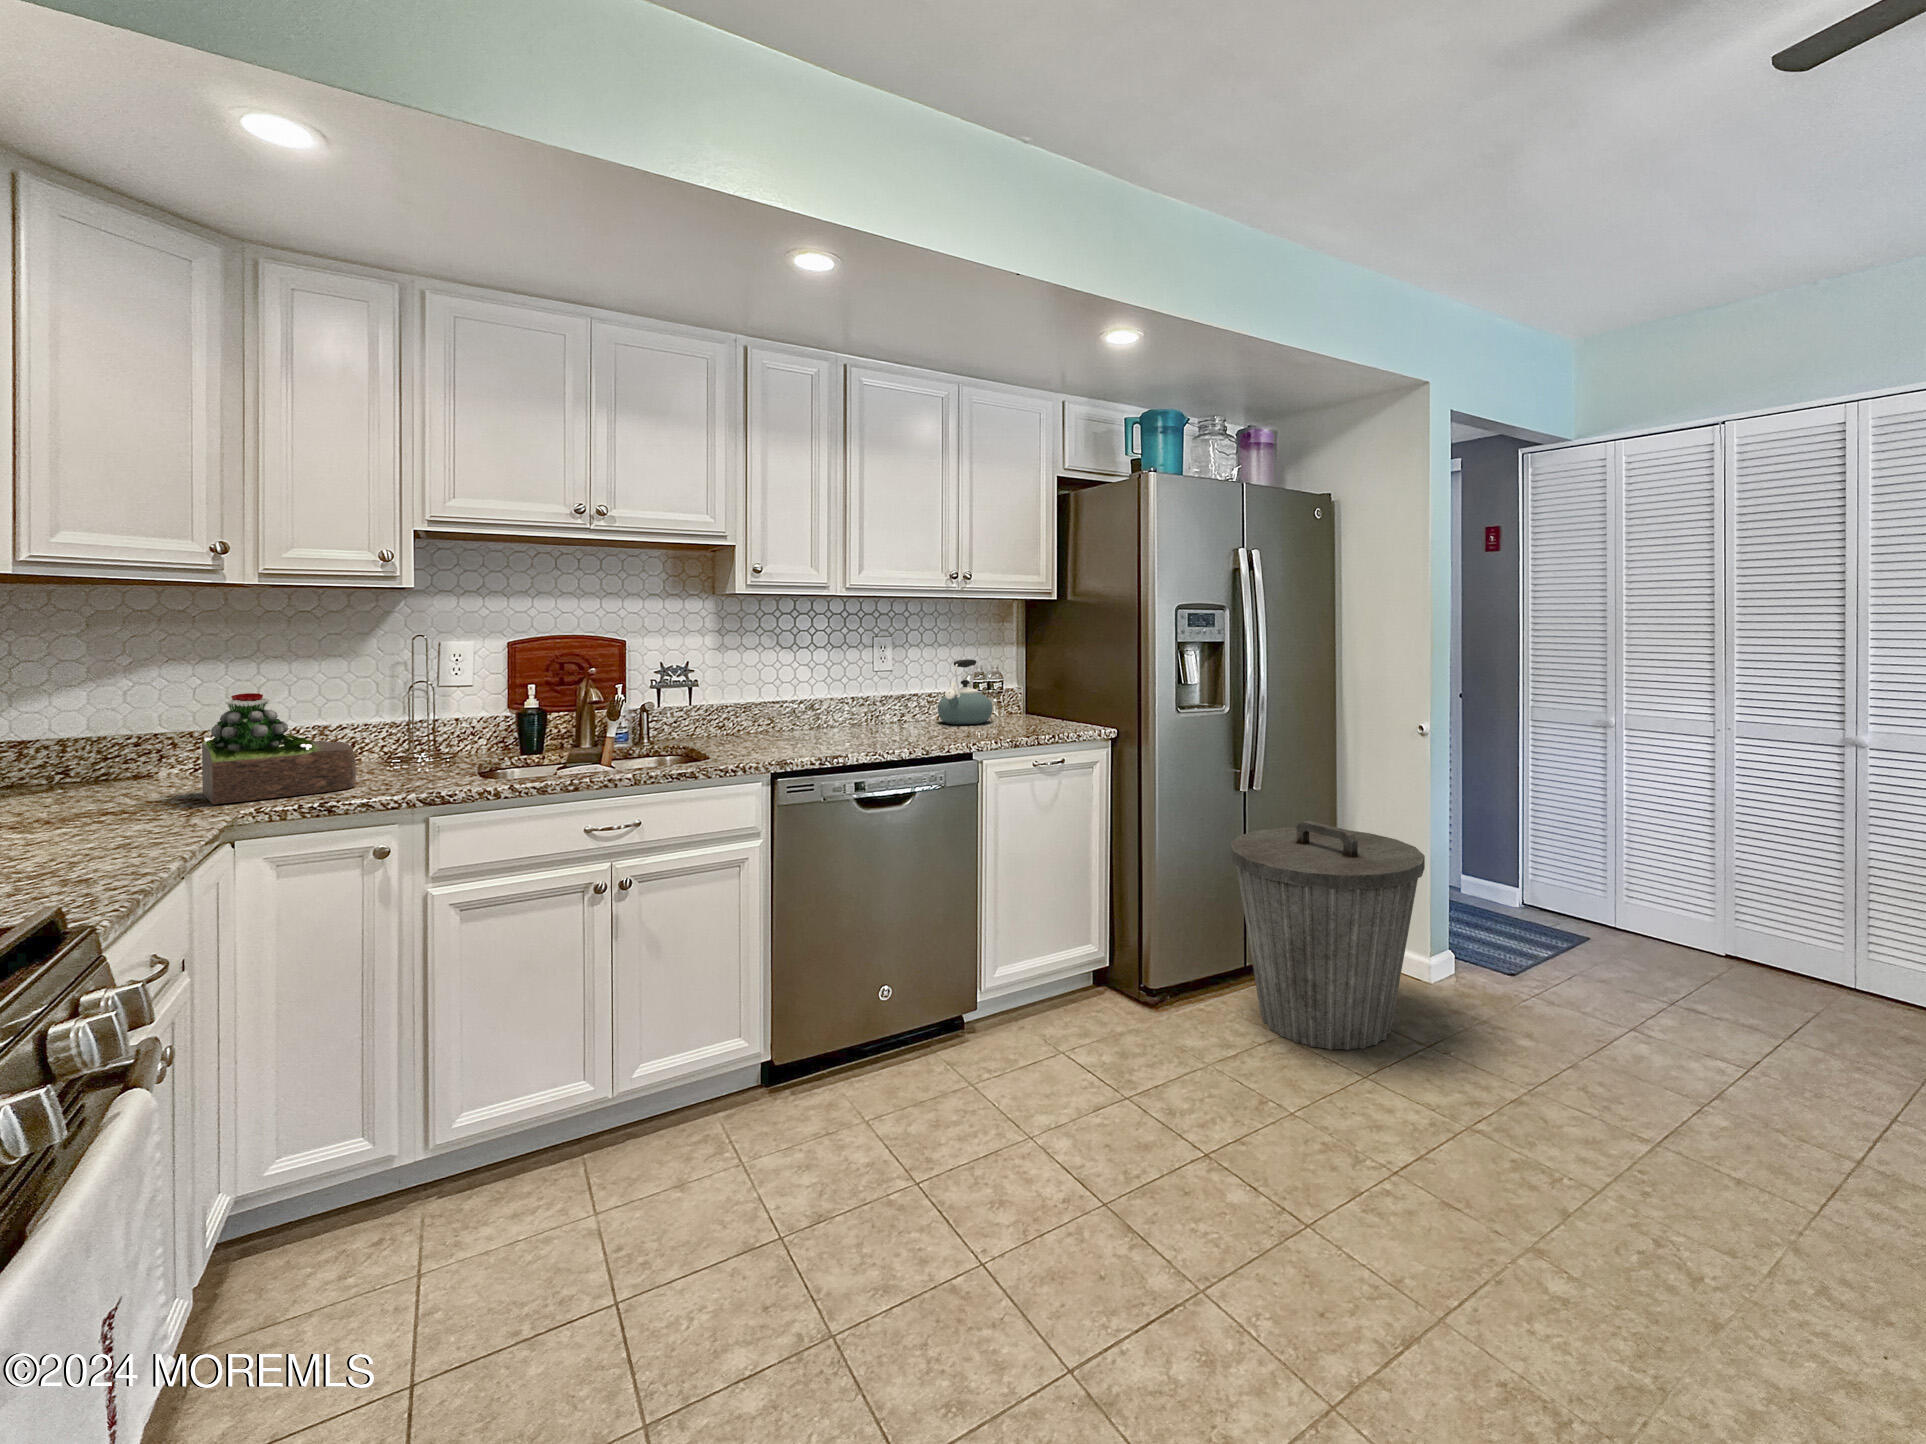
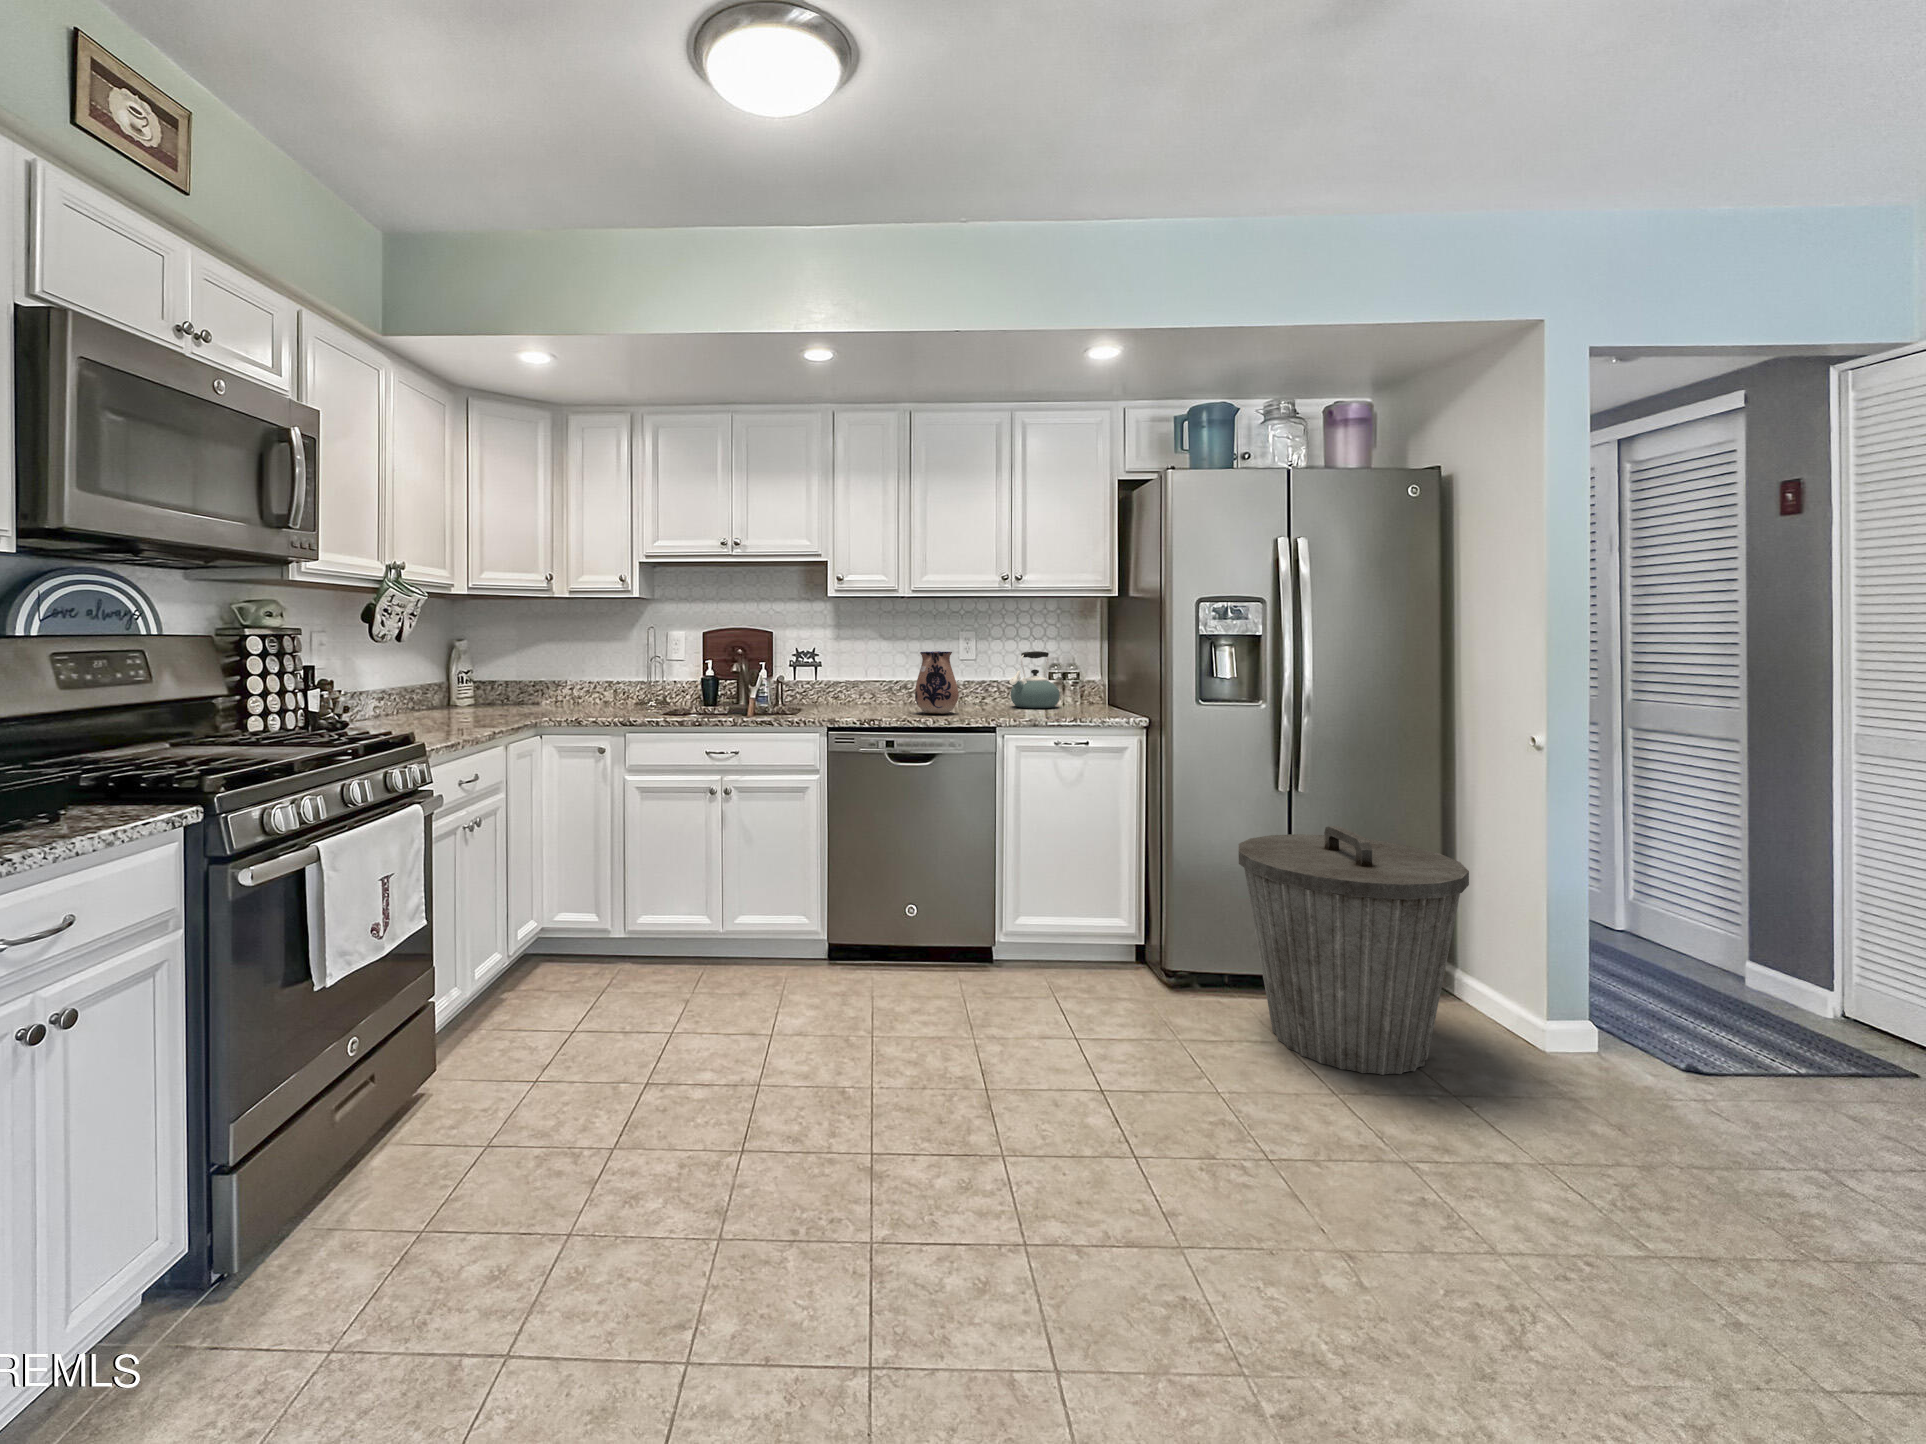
ceramic pitcher: none [857,663,912,741] -> present [915,651,959,714]
succulent plant: present [202,693,356,805] -> none [541,658,608,716]

